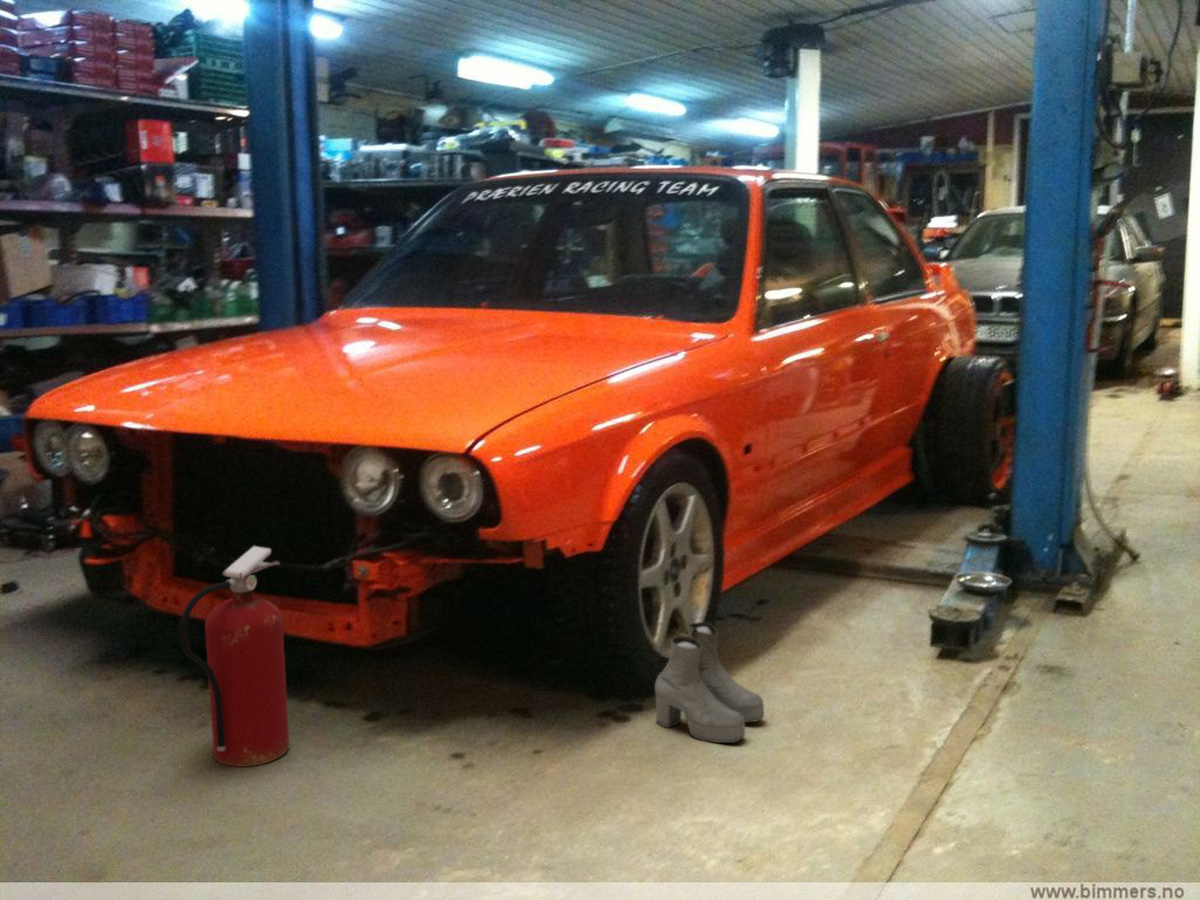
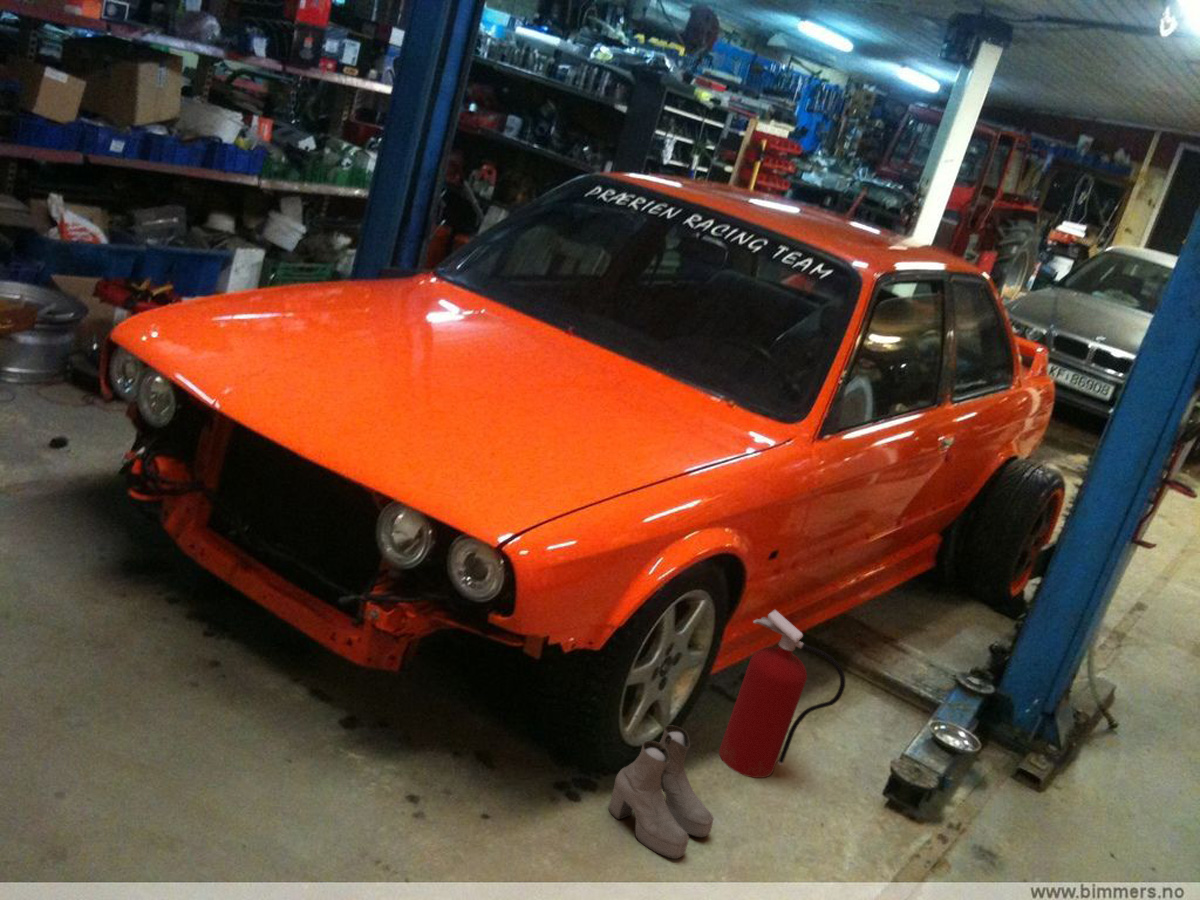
fire extinguisher: present [180,546,289,767] -> present [719,610,845,778]

